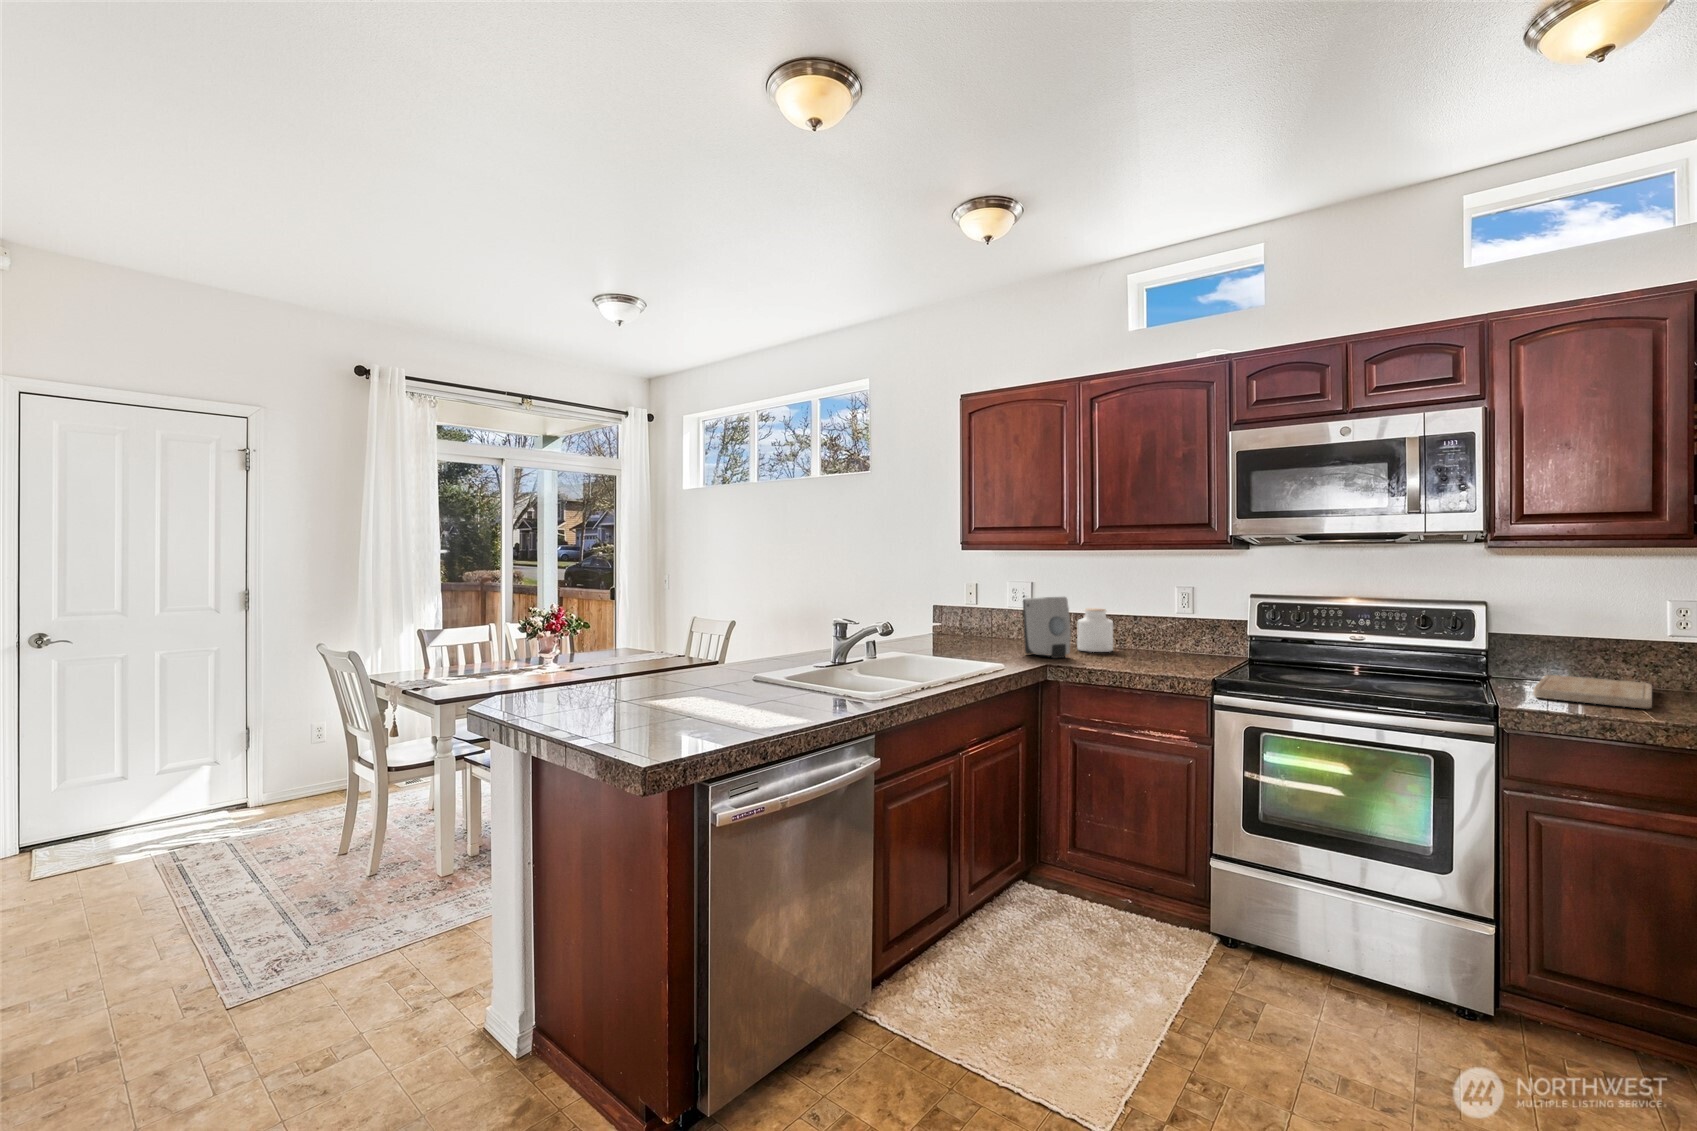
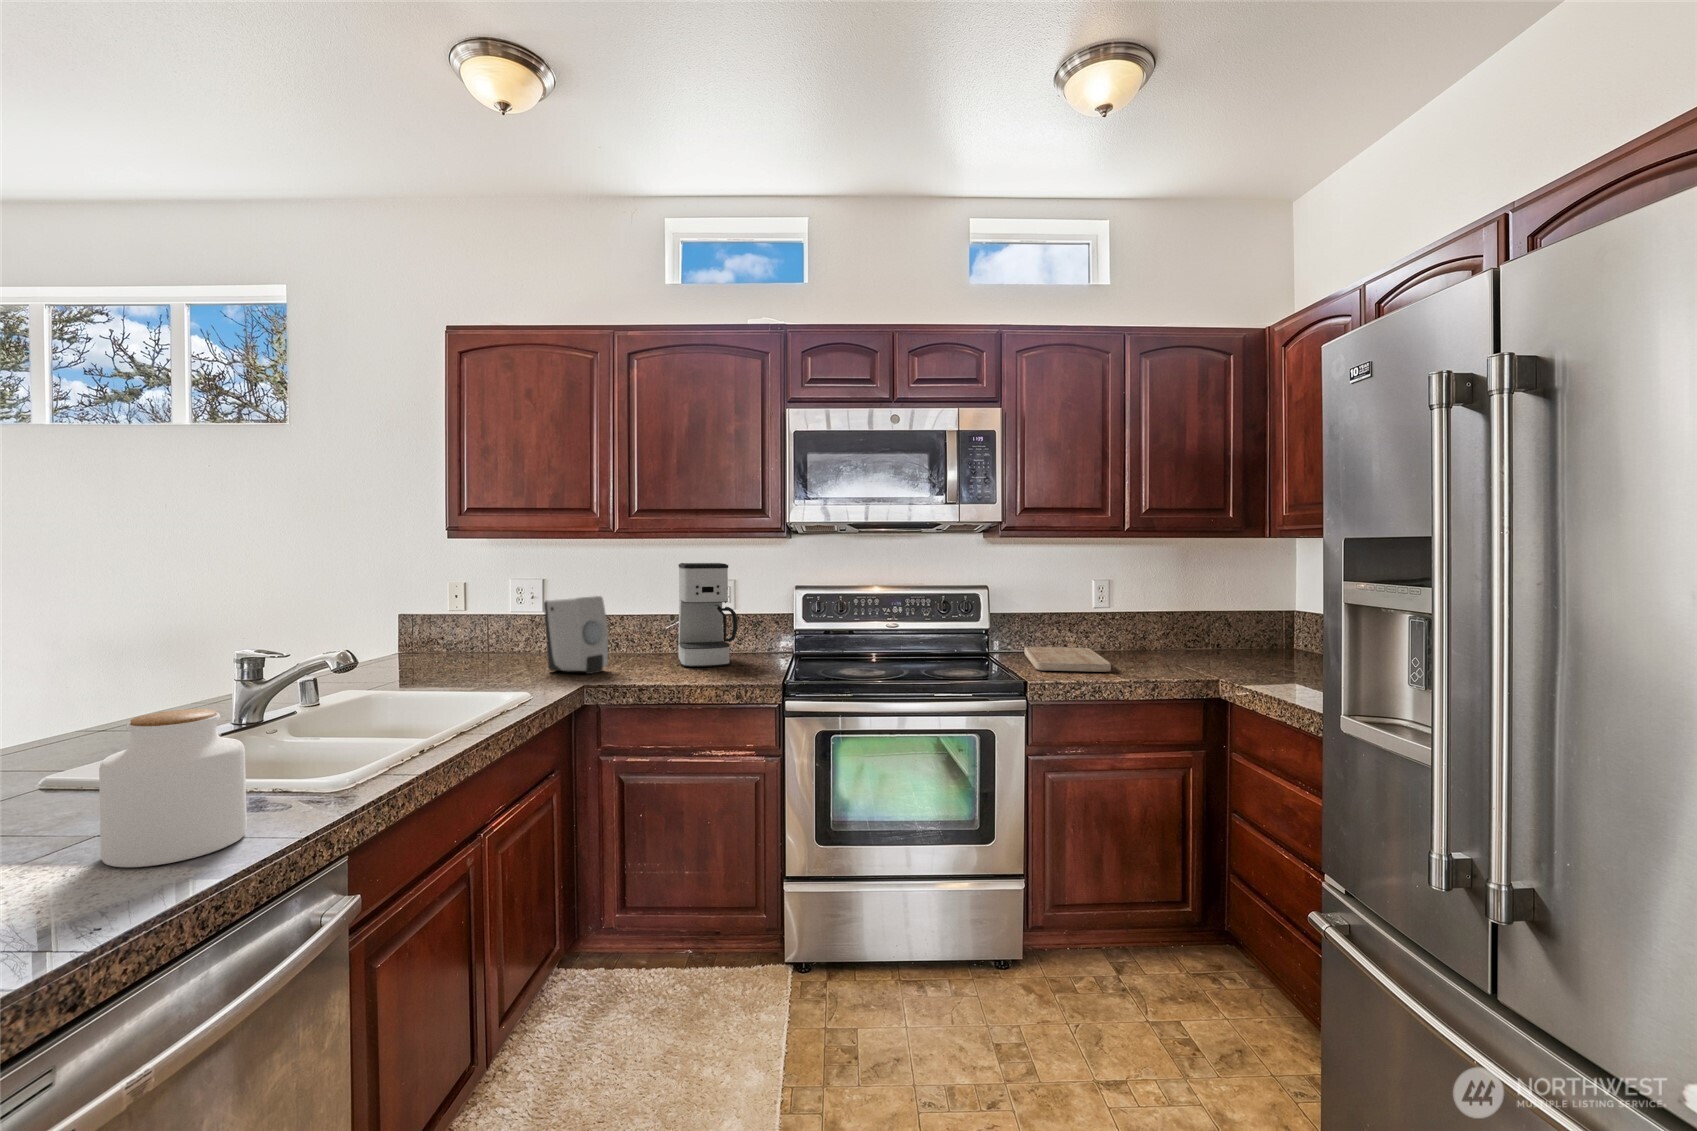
coffee maker: none [1133,571,1187,663] -> present [678,563,738,667]
jar: present [1077,608,1113,652] -> present [99,709,247,867]

